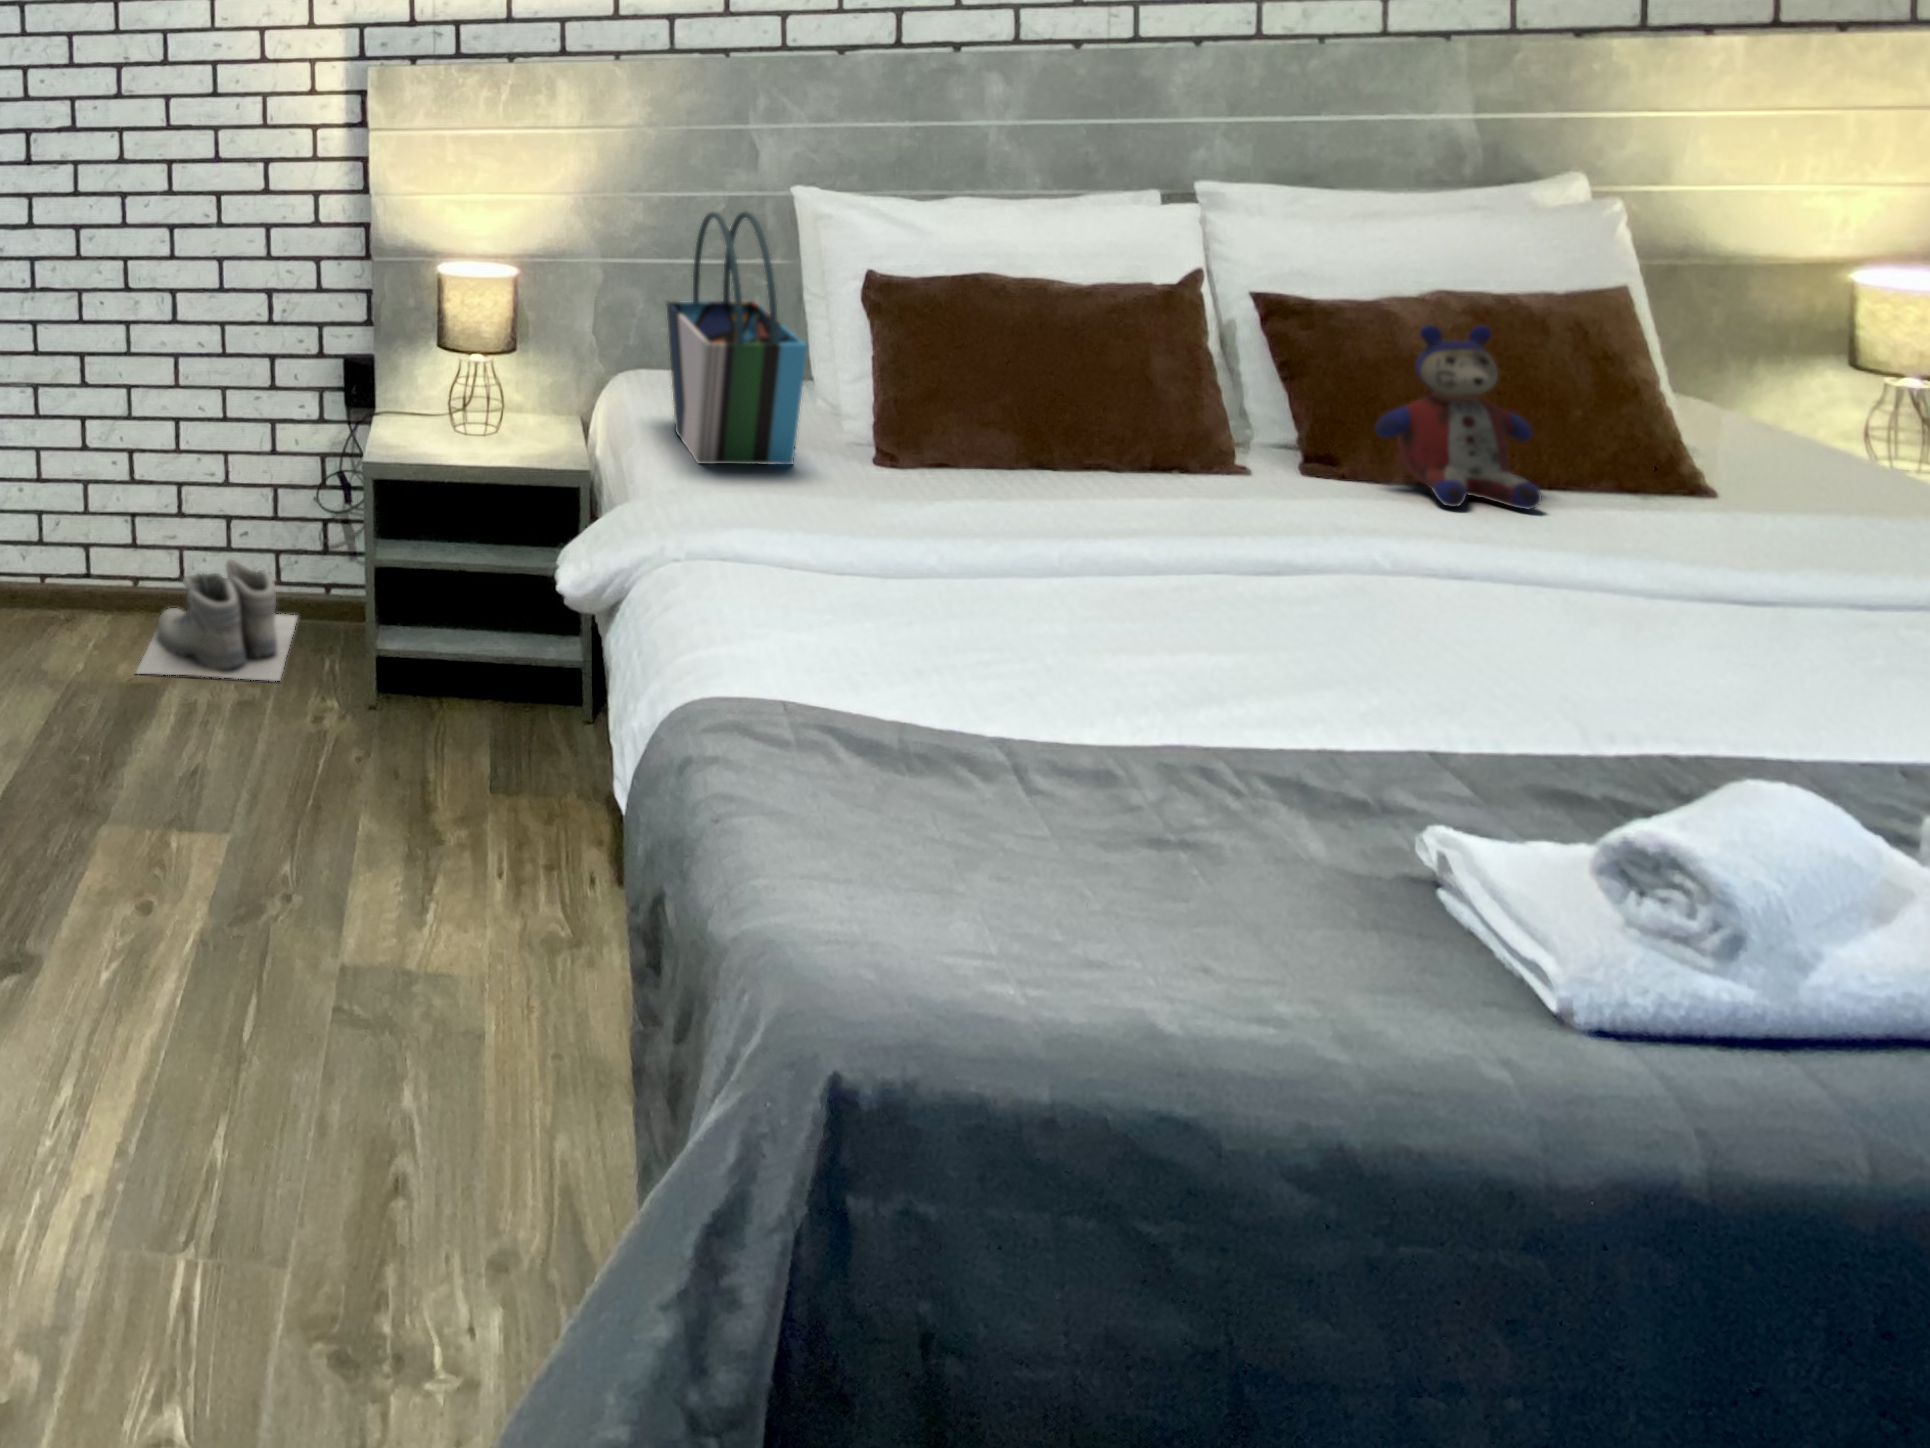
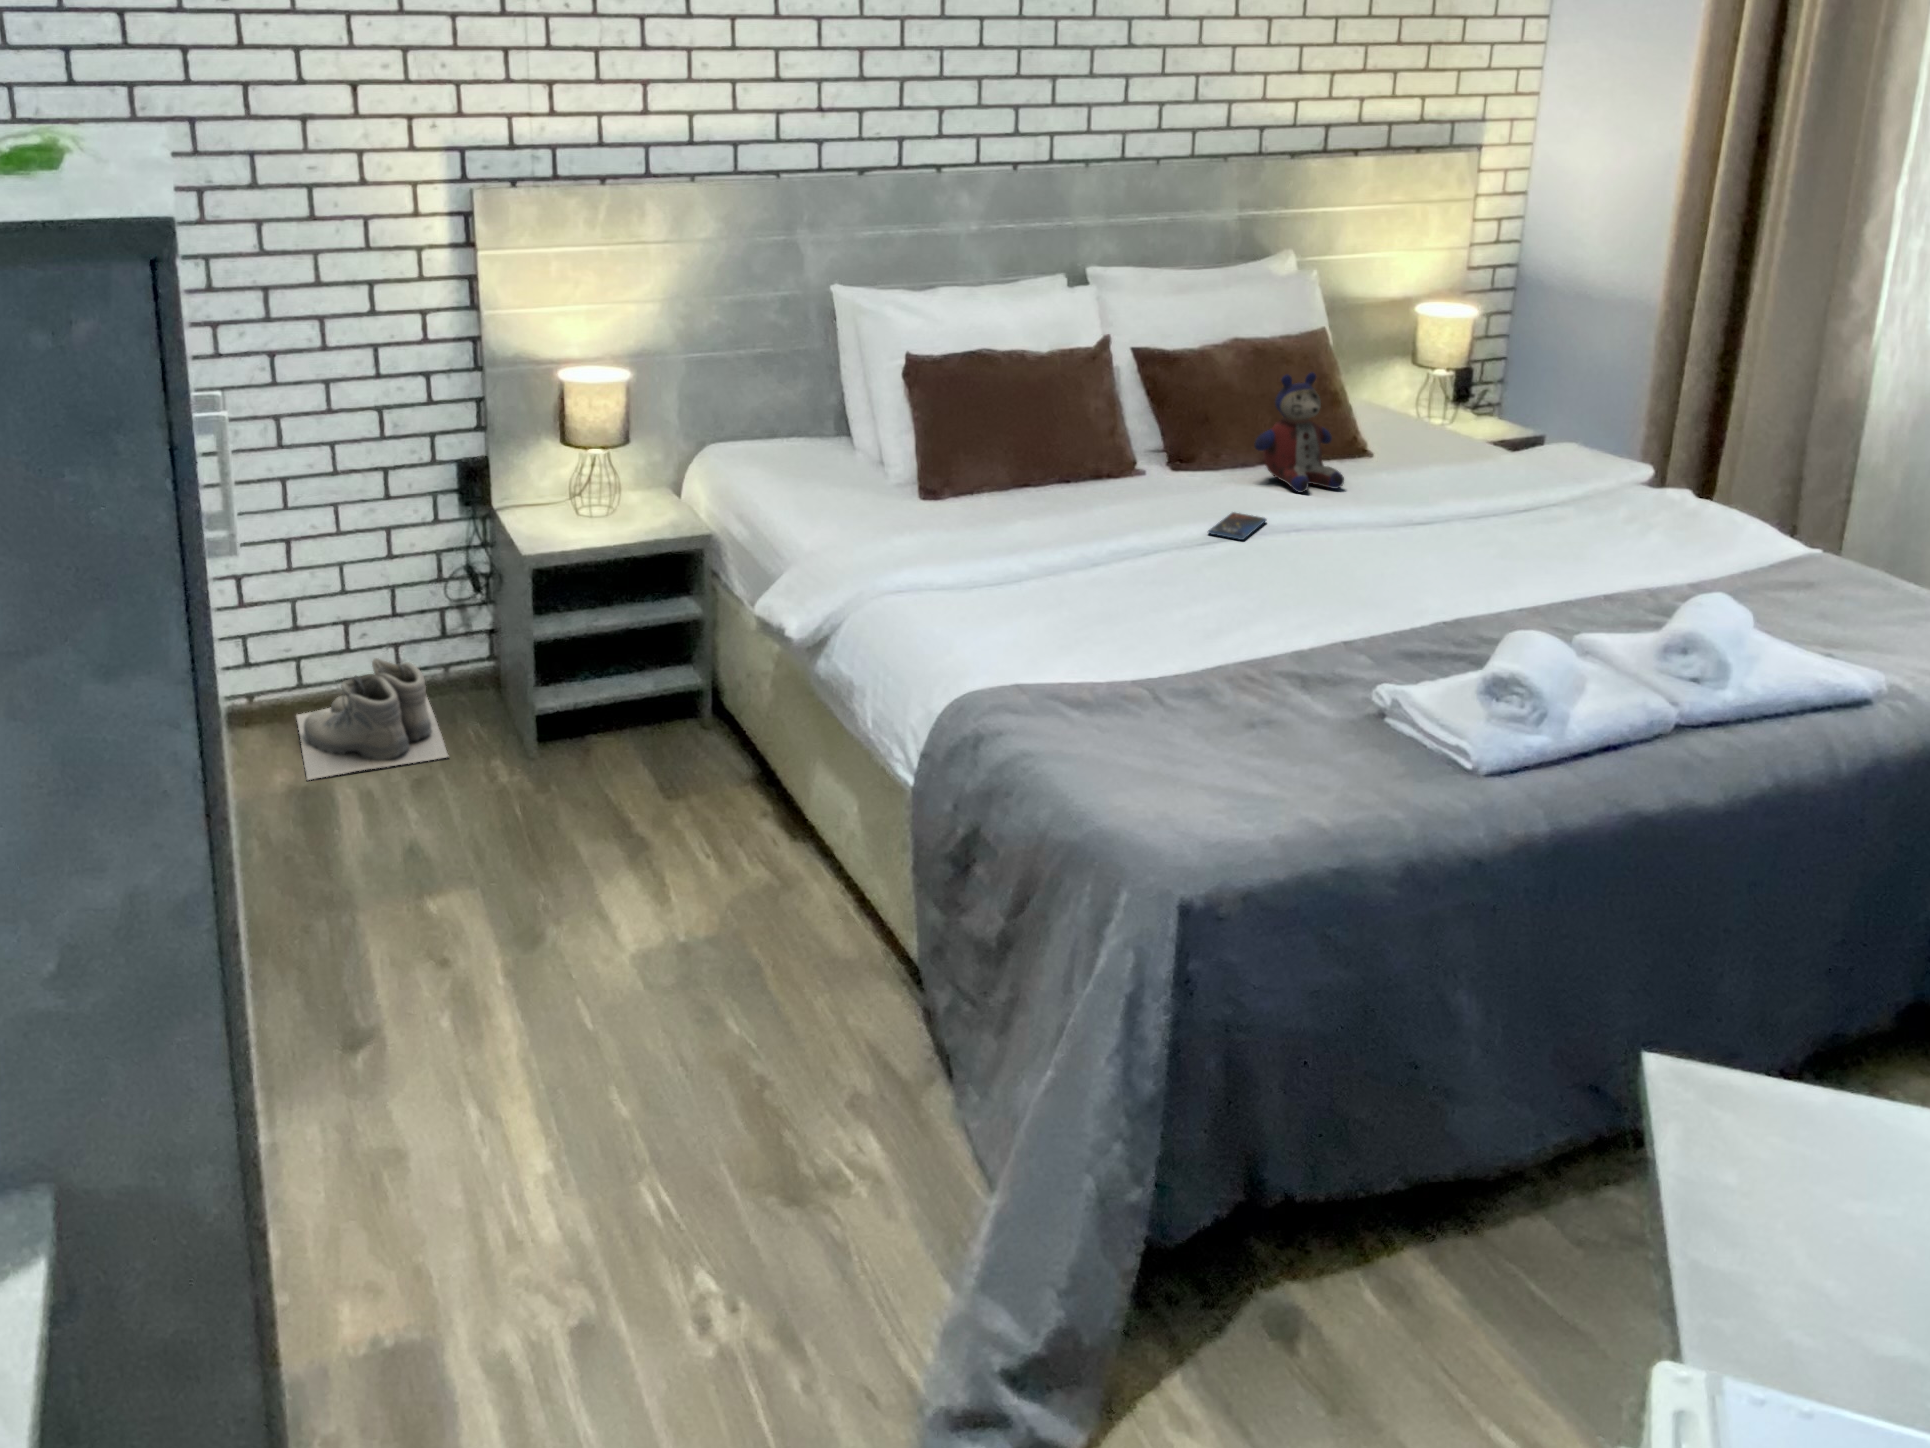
tote bag: present [667,212,807,465] -> none [789,322,935,528]
smartphone: none [1203,509,1325,544] -> present [1208,512,1266,540]

